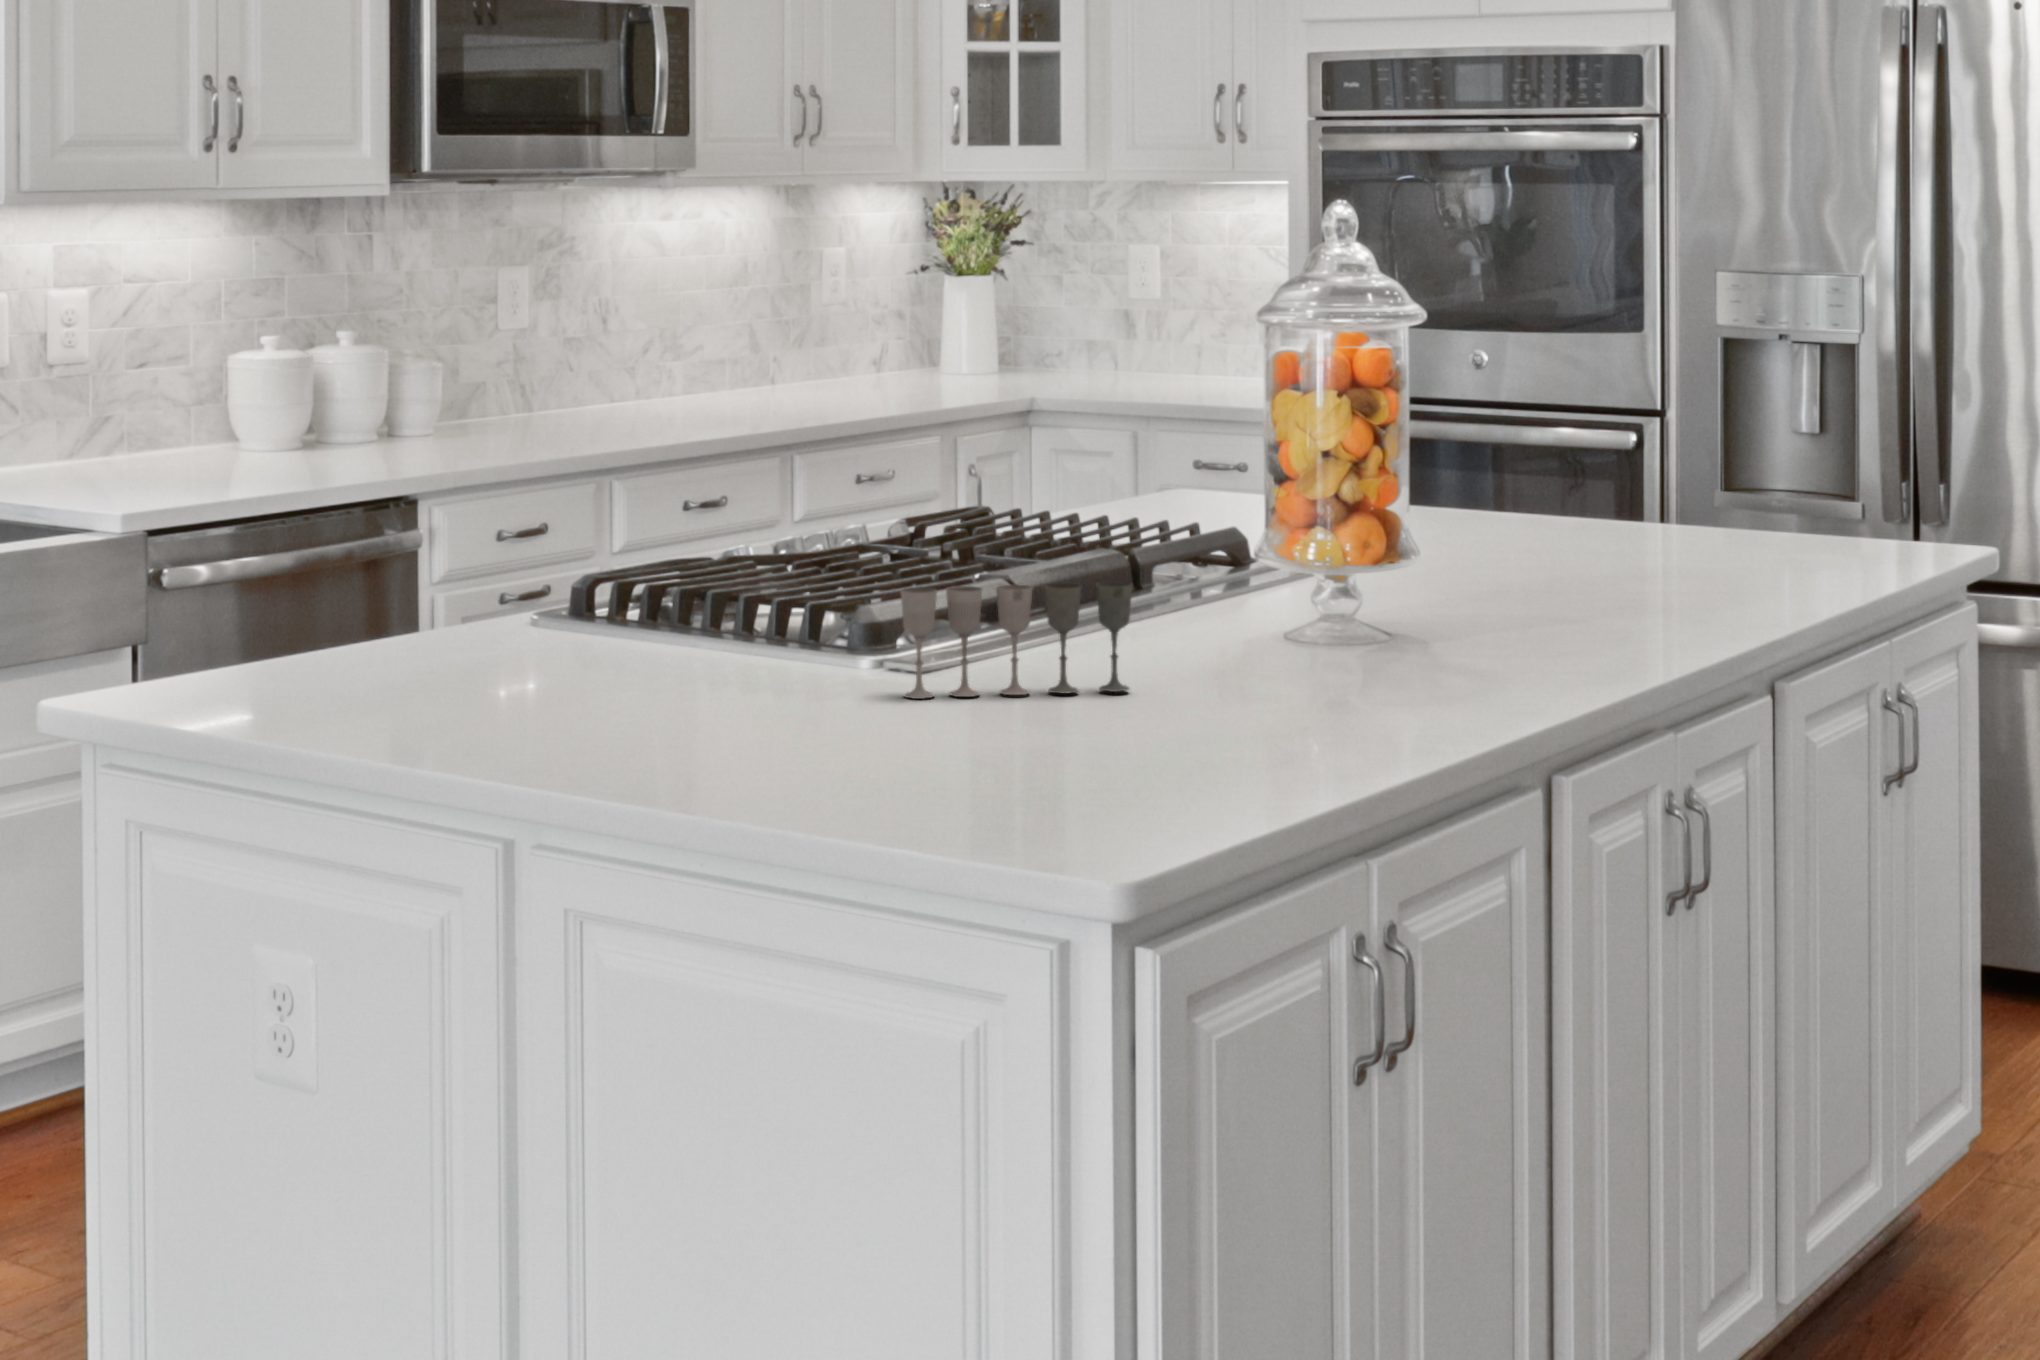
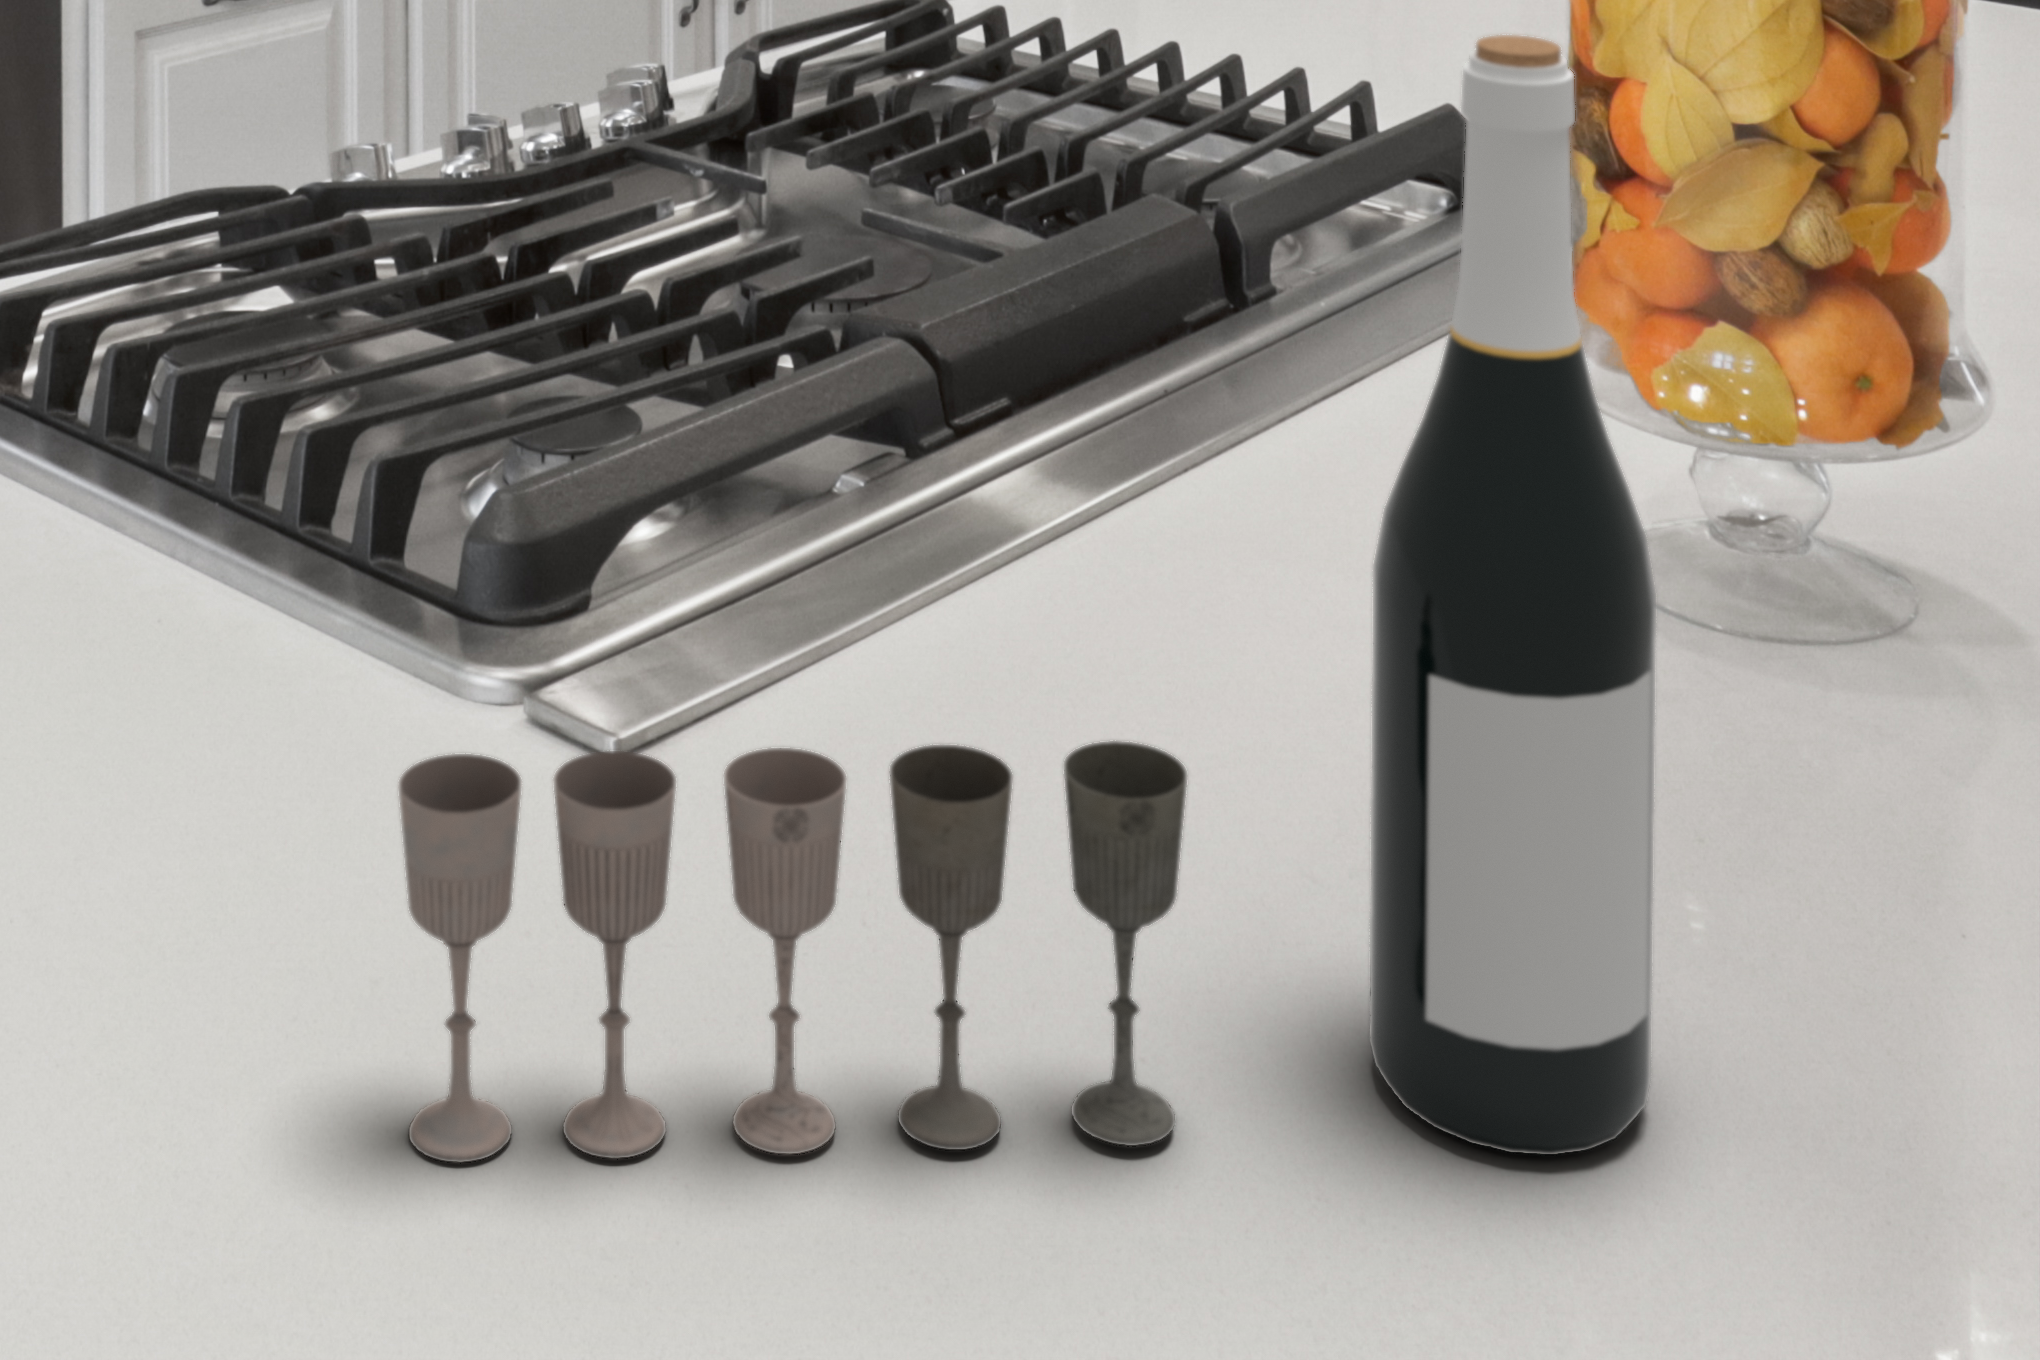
wine bottle: none [1187,367,1269,691] -> present [1369,35,1656,1155]

